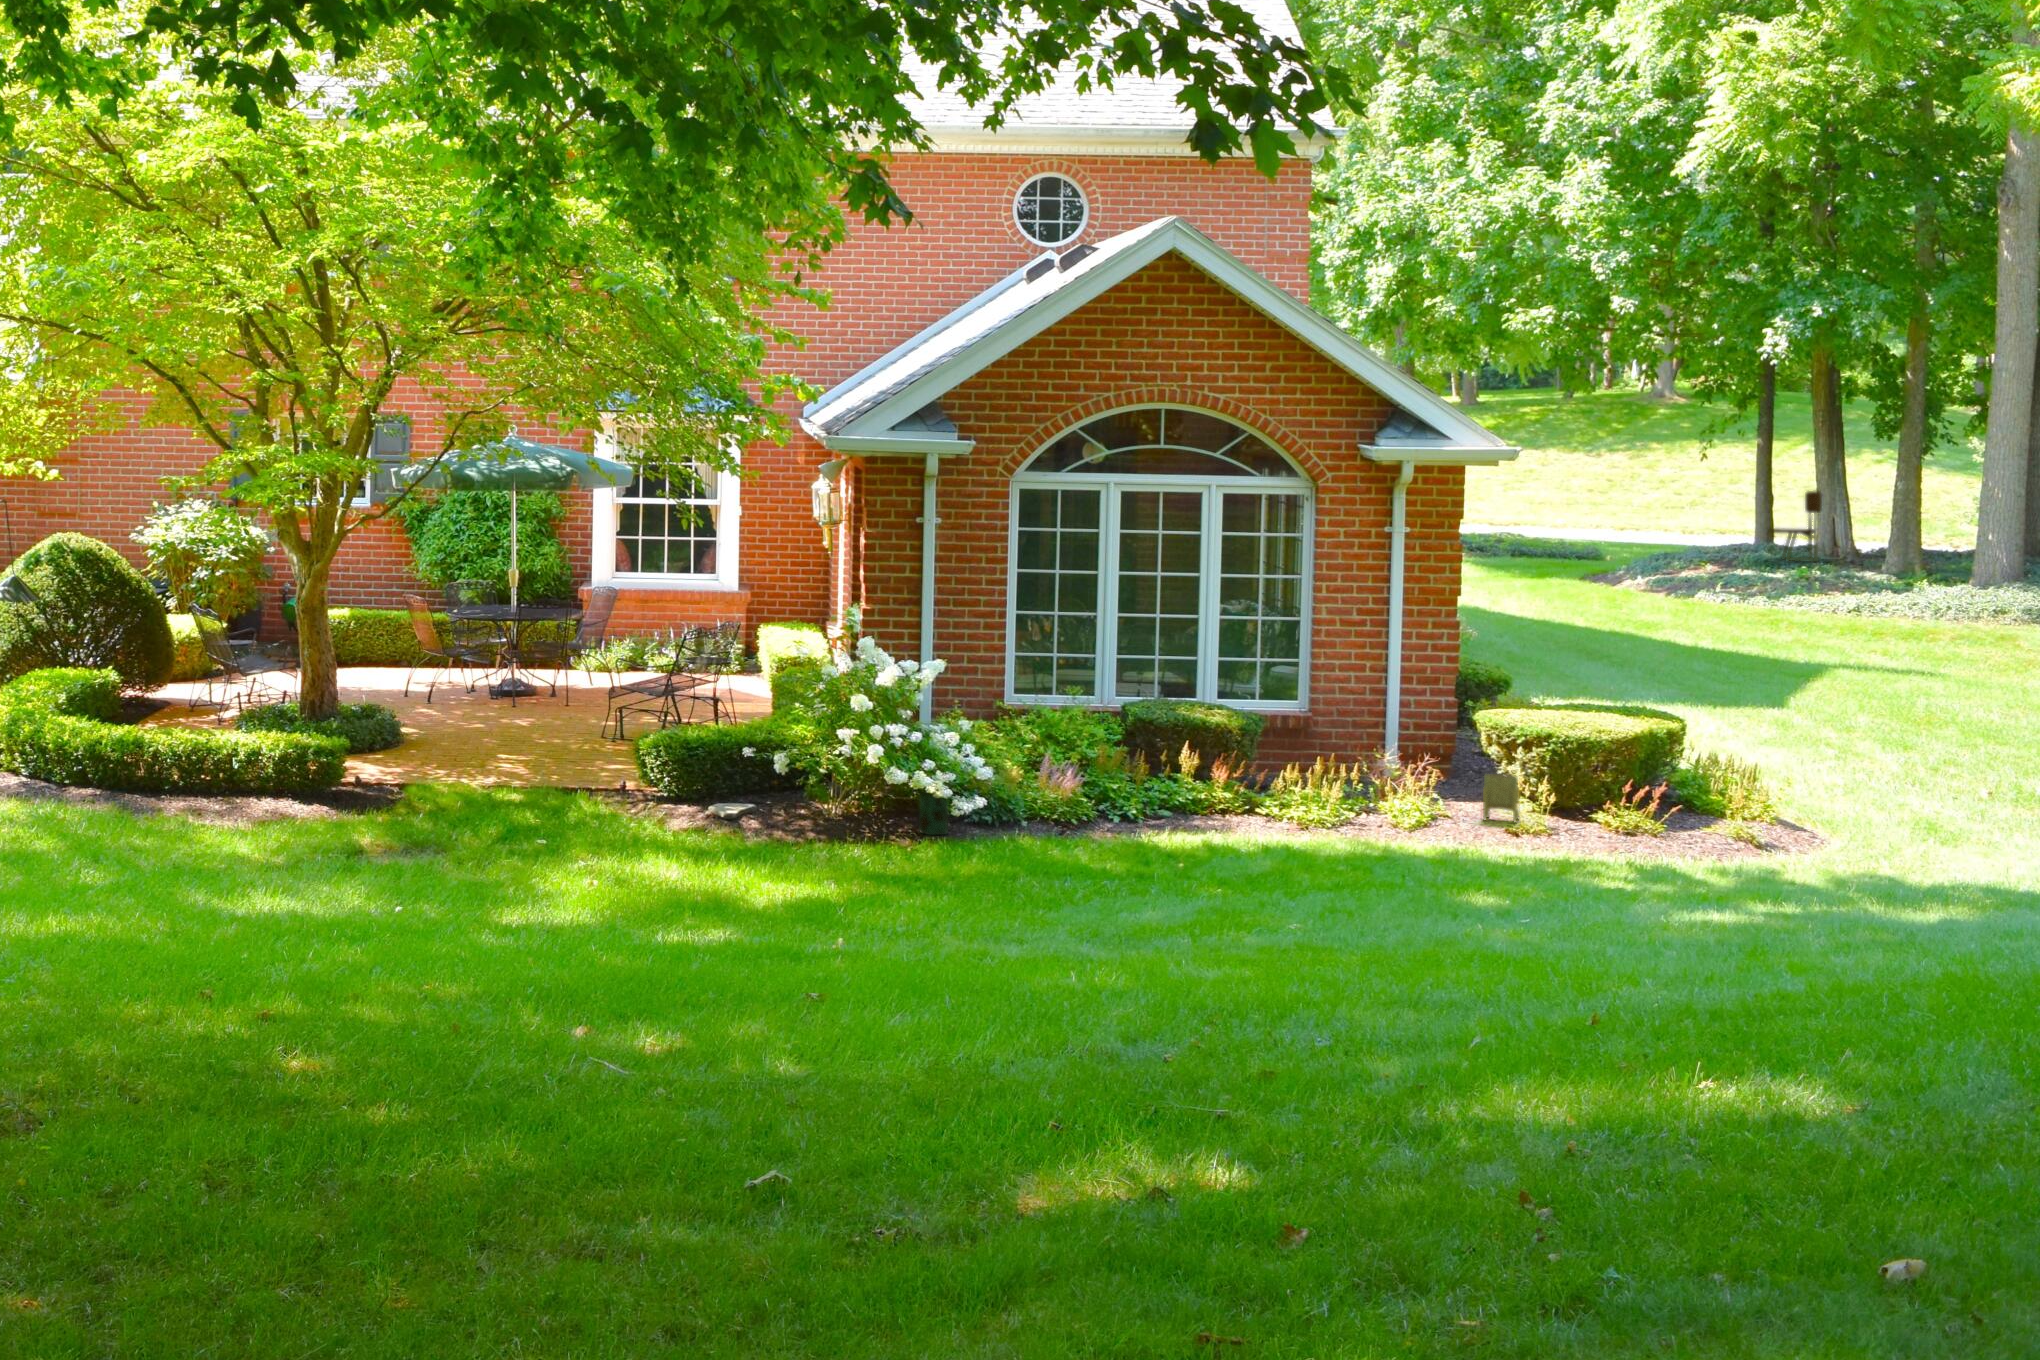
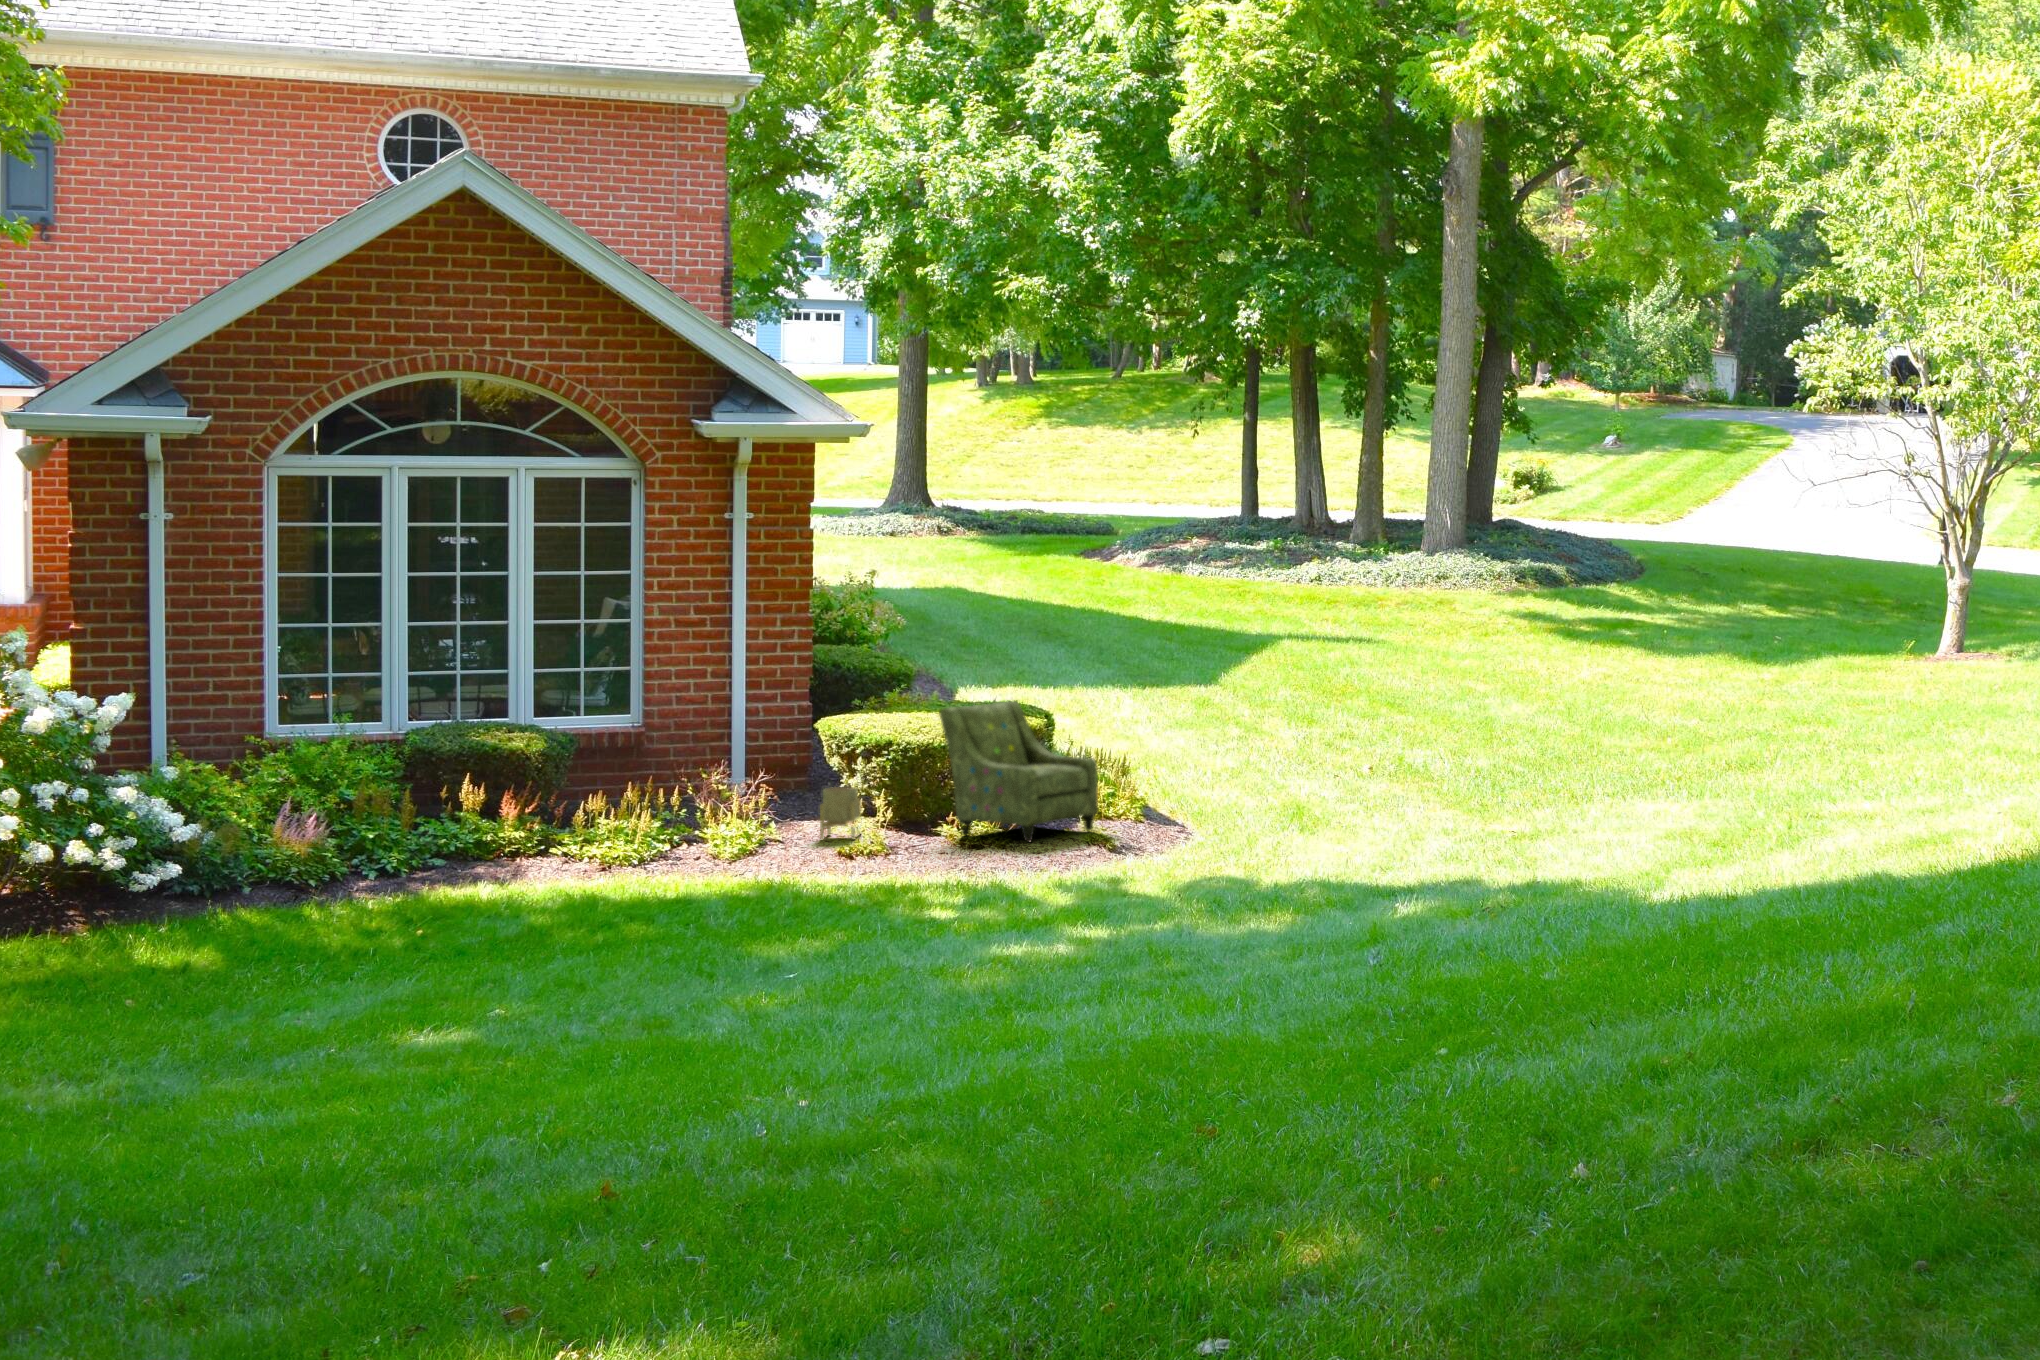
bench: present [1770,491,1822,562] -> none [1240,473,1282,541]
armchair: none [1599,707,1766,842] -> present [939,701,1098,842]
watering can: present [920,793,948,835] -> none [40,870,86,939]

